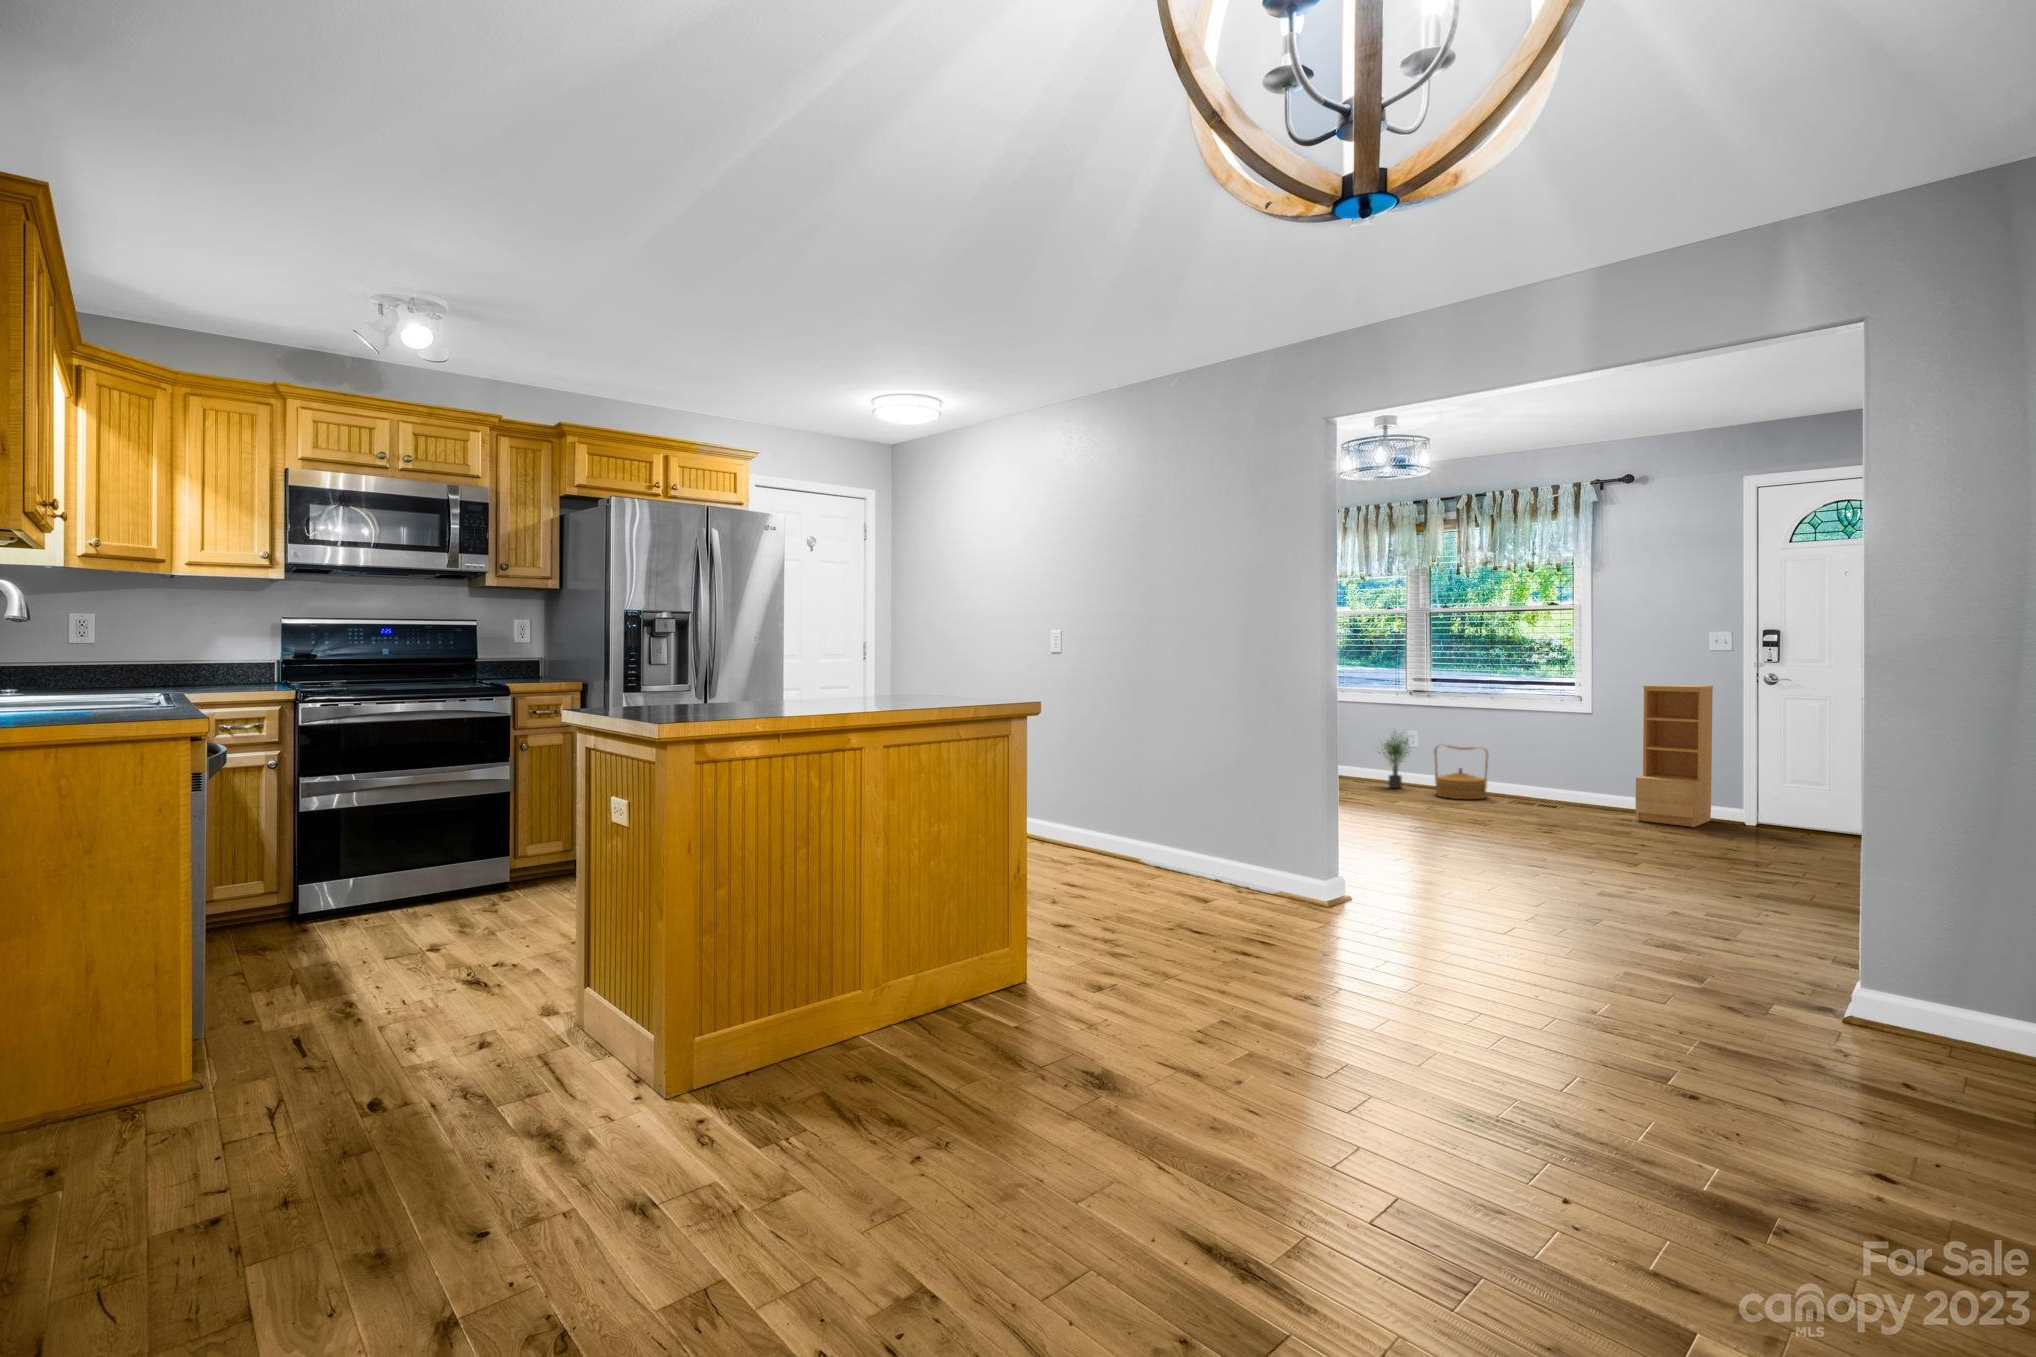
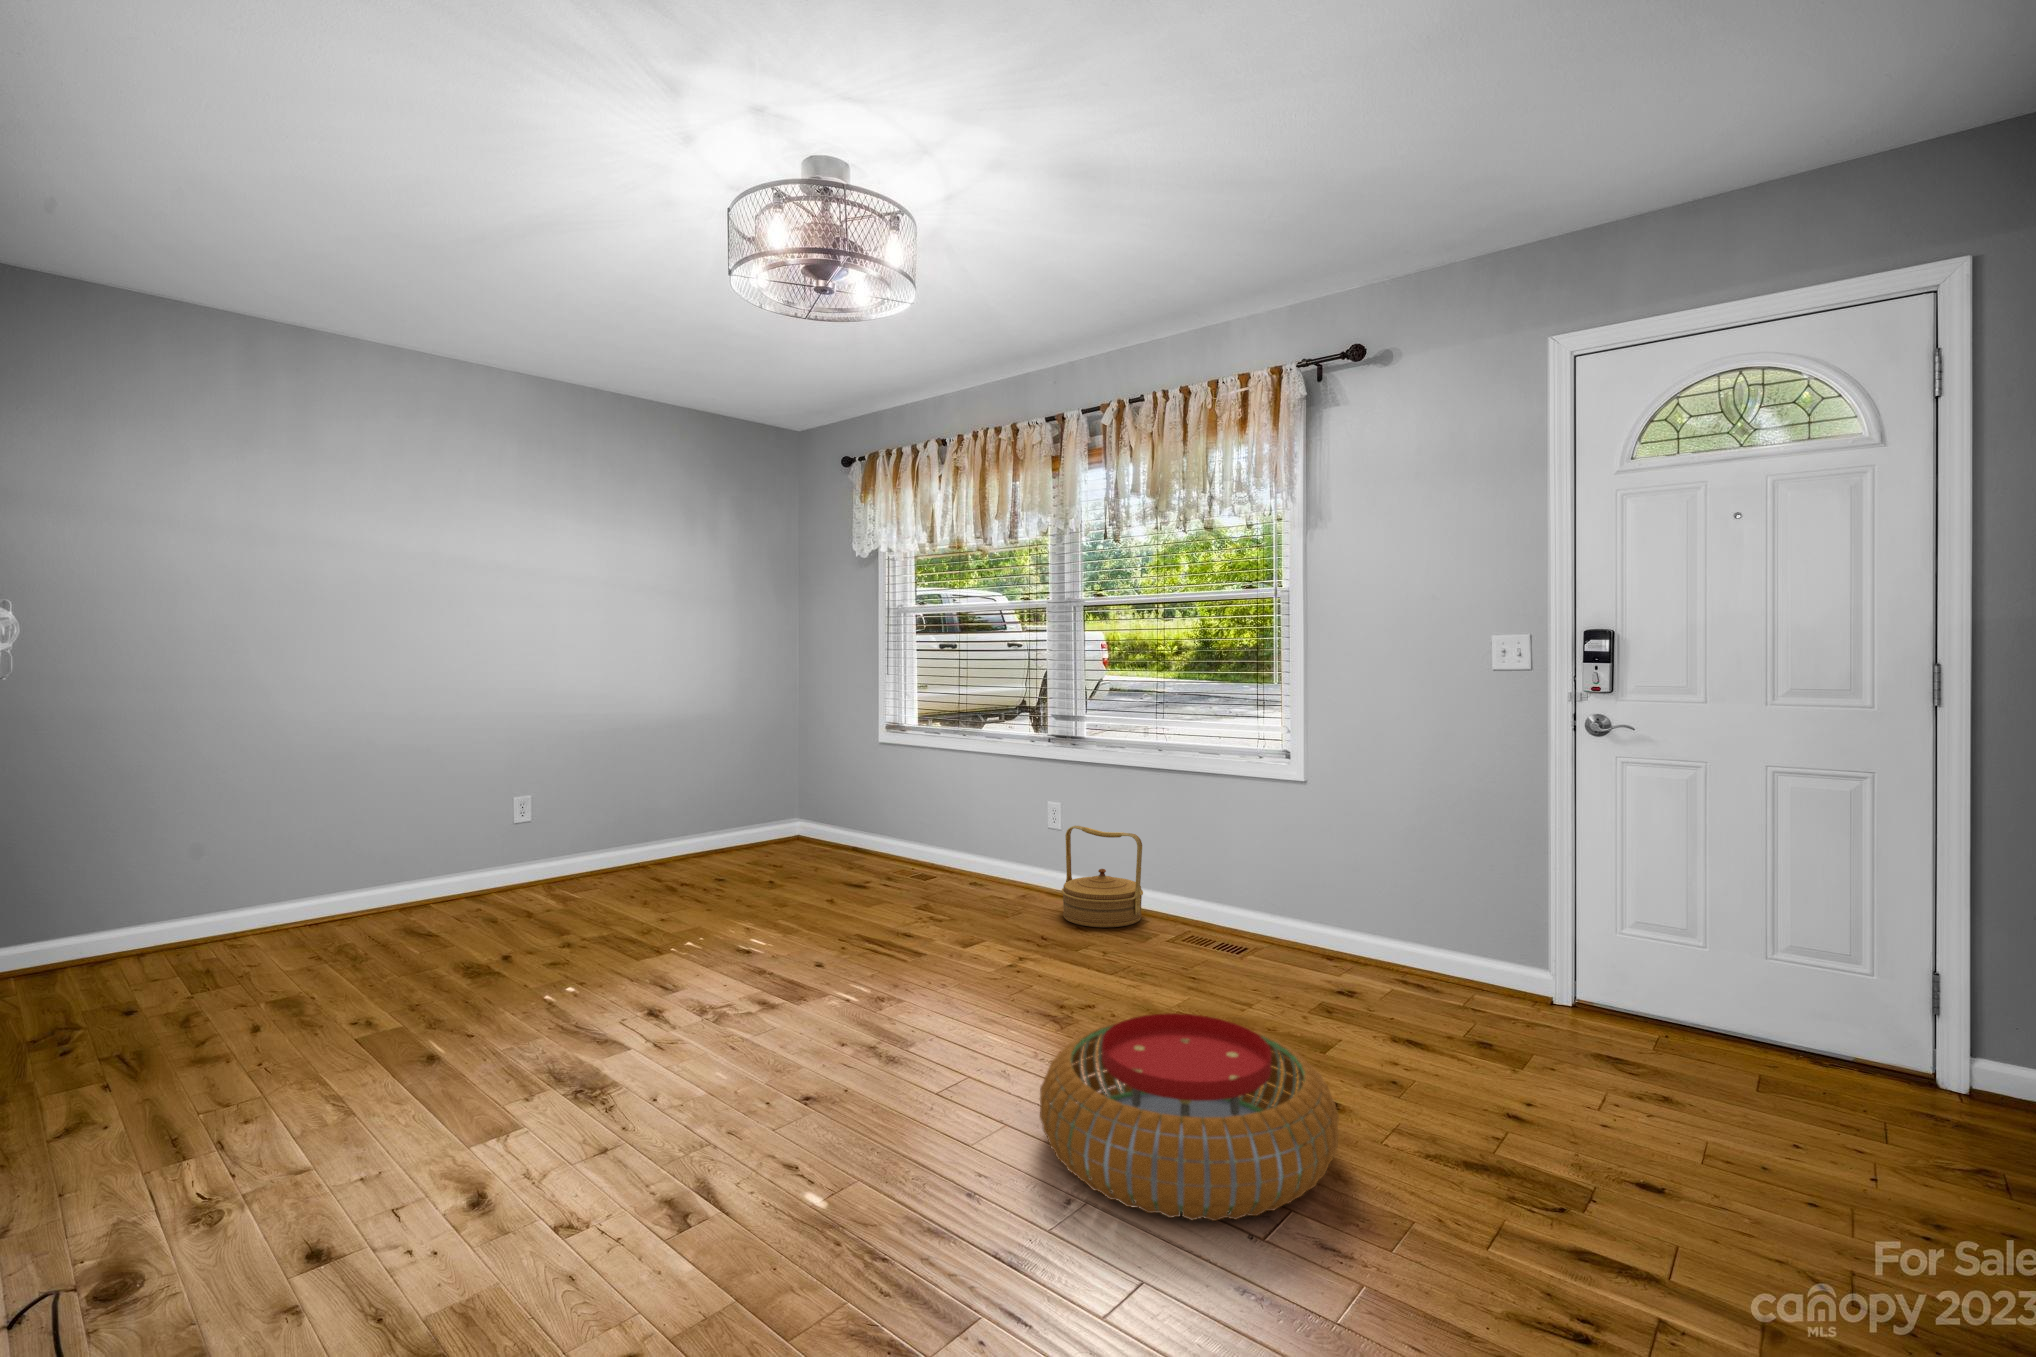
bookshelf: present [1635,685,1713,827] -> none [1358,730,1497,1019]
potted plant: present [1379,734,1409,788] -> none [985,793,1048,896]
pouf: none [1513,803,1654,863] -> present [1040,1013,1339,1221]

